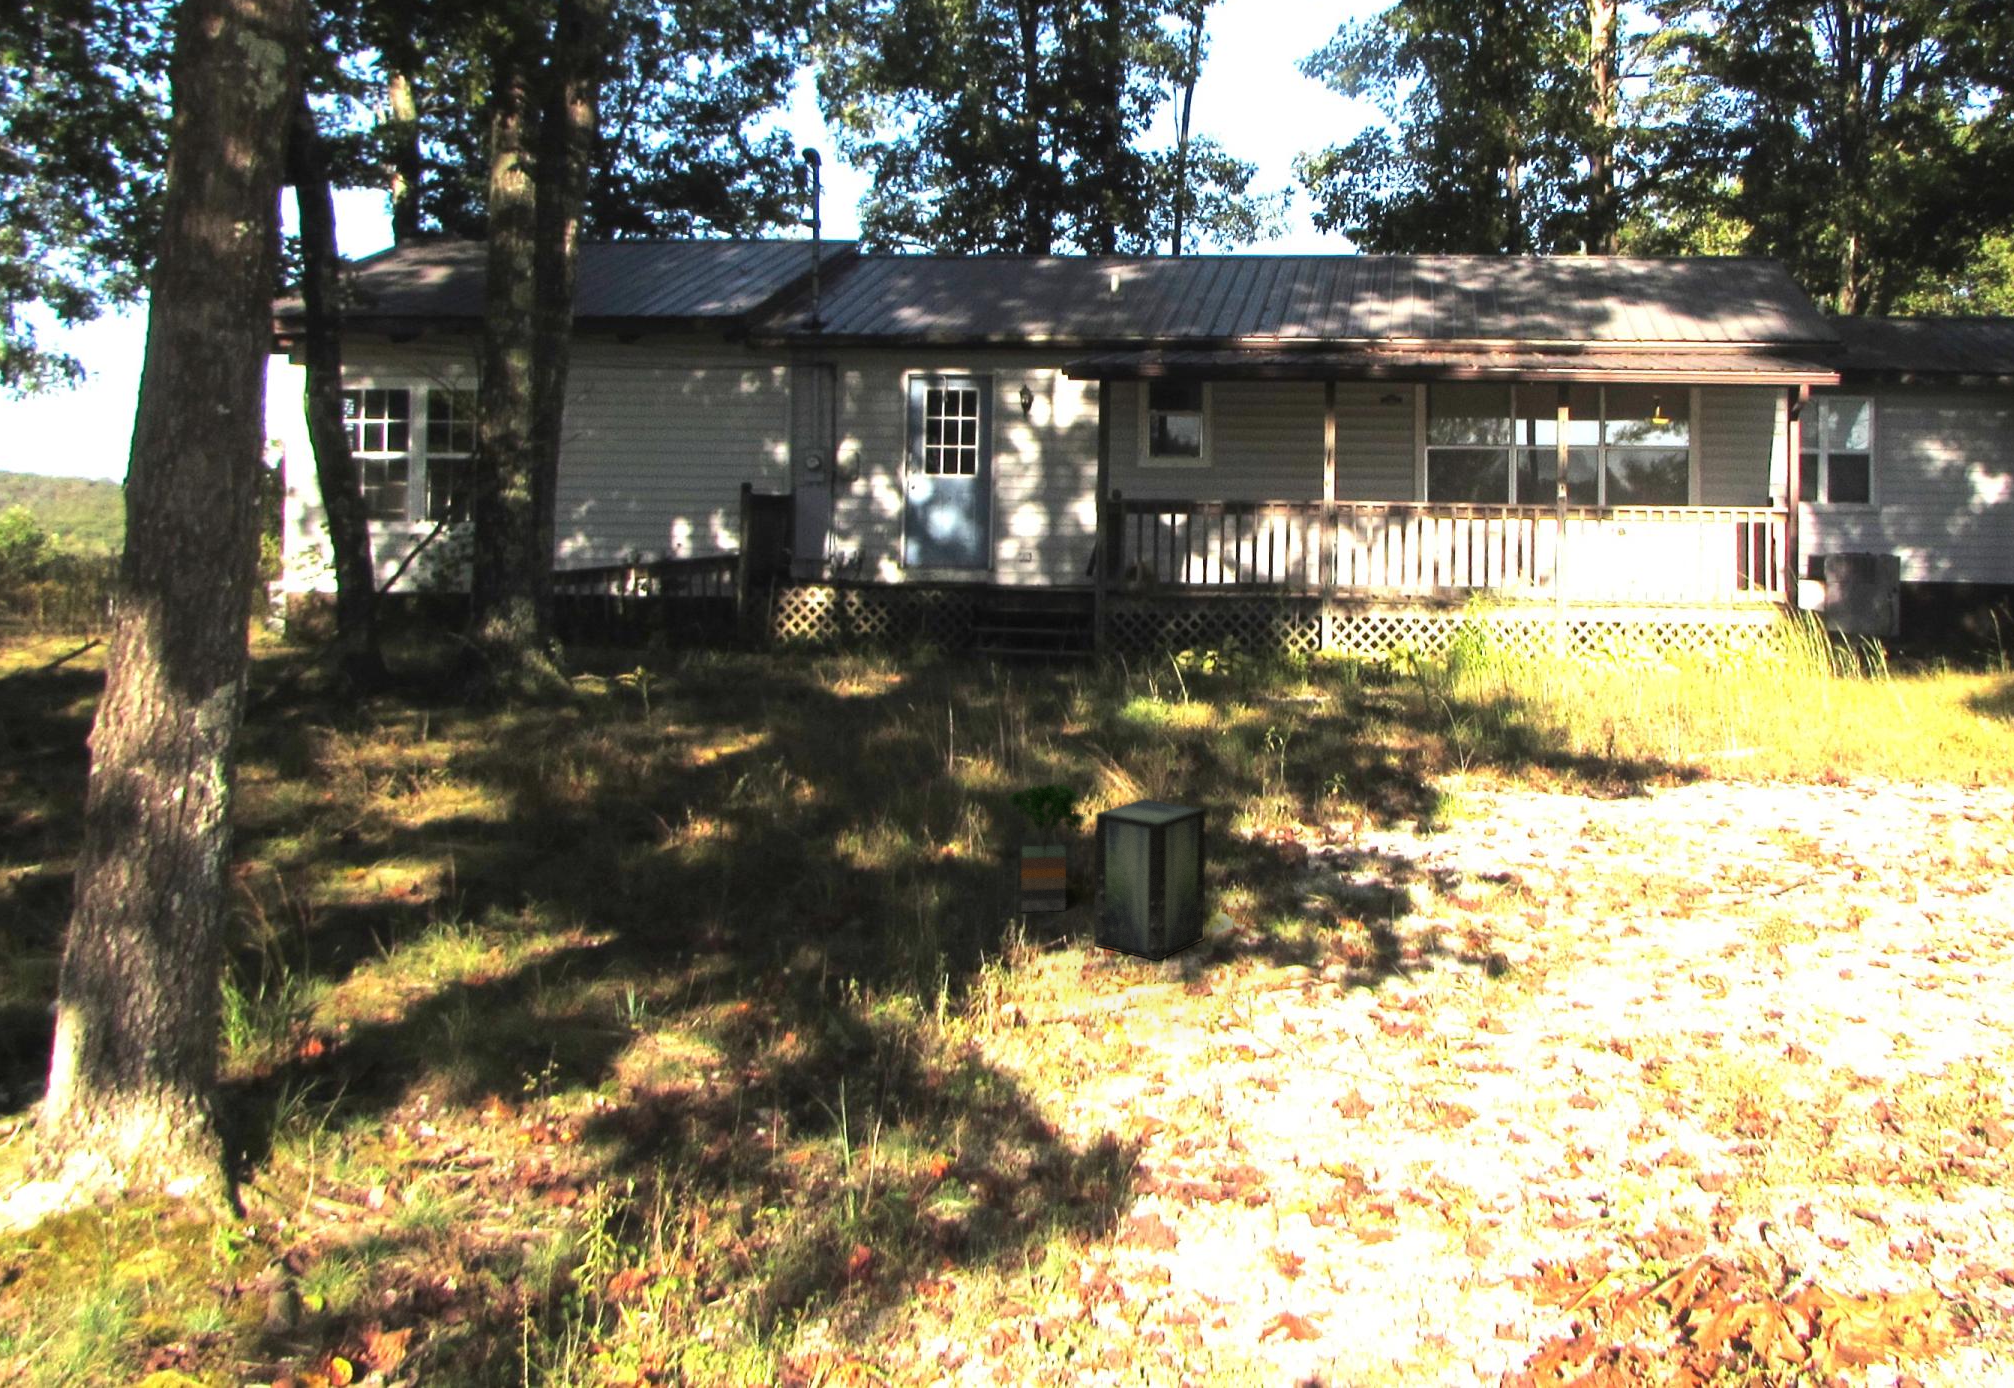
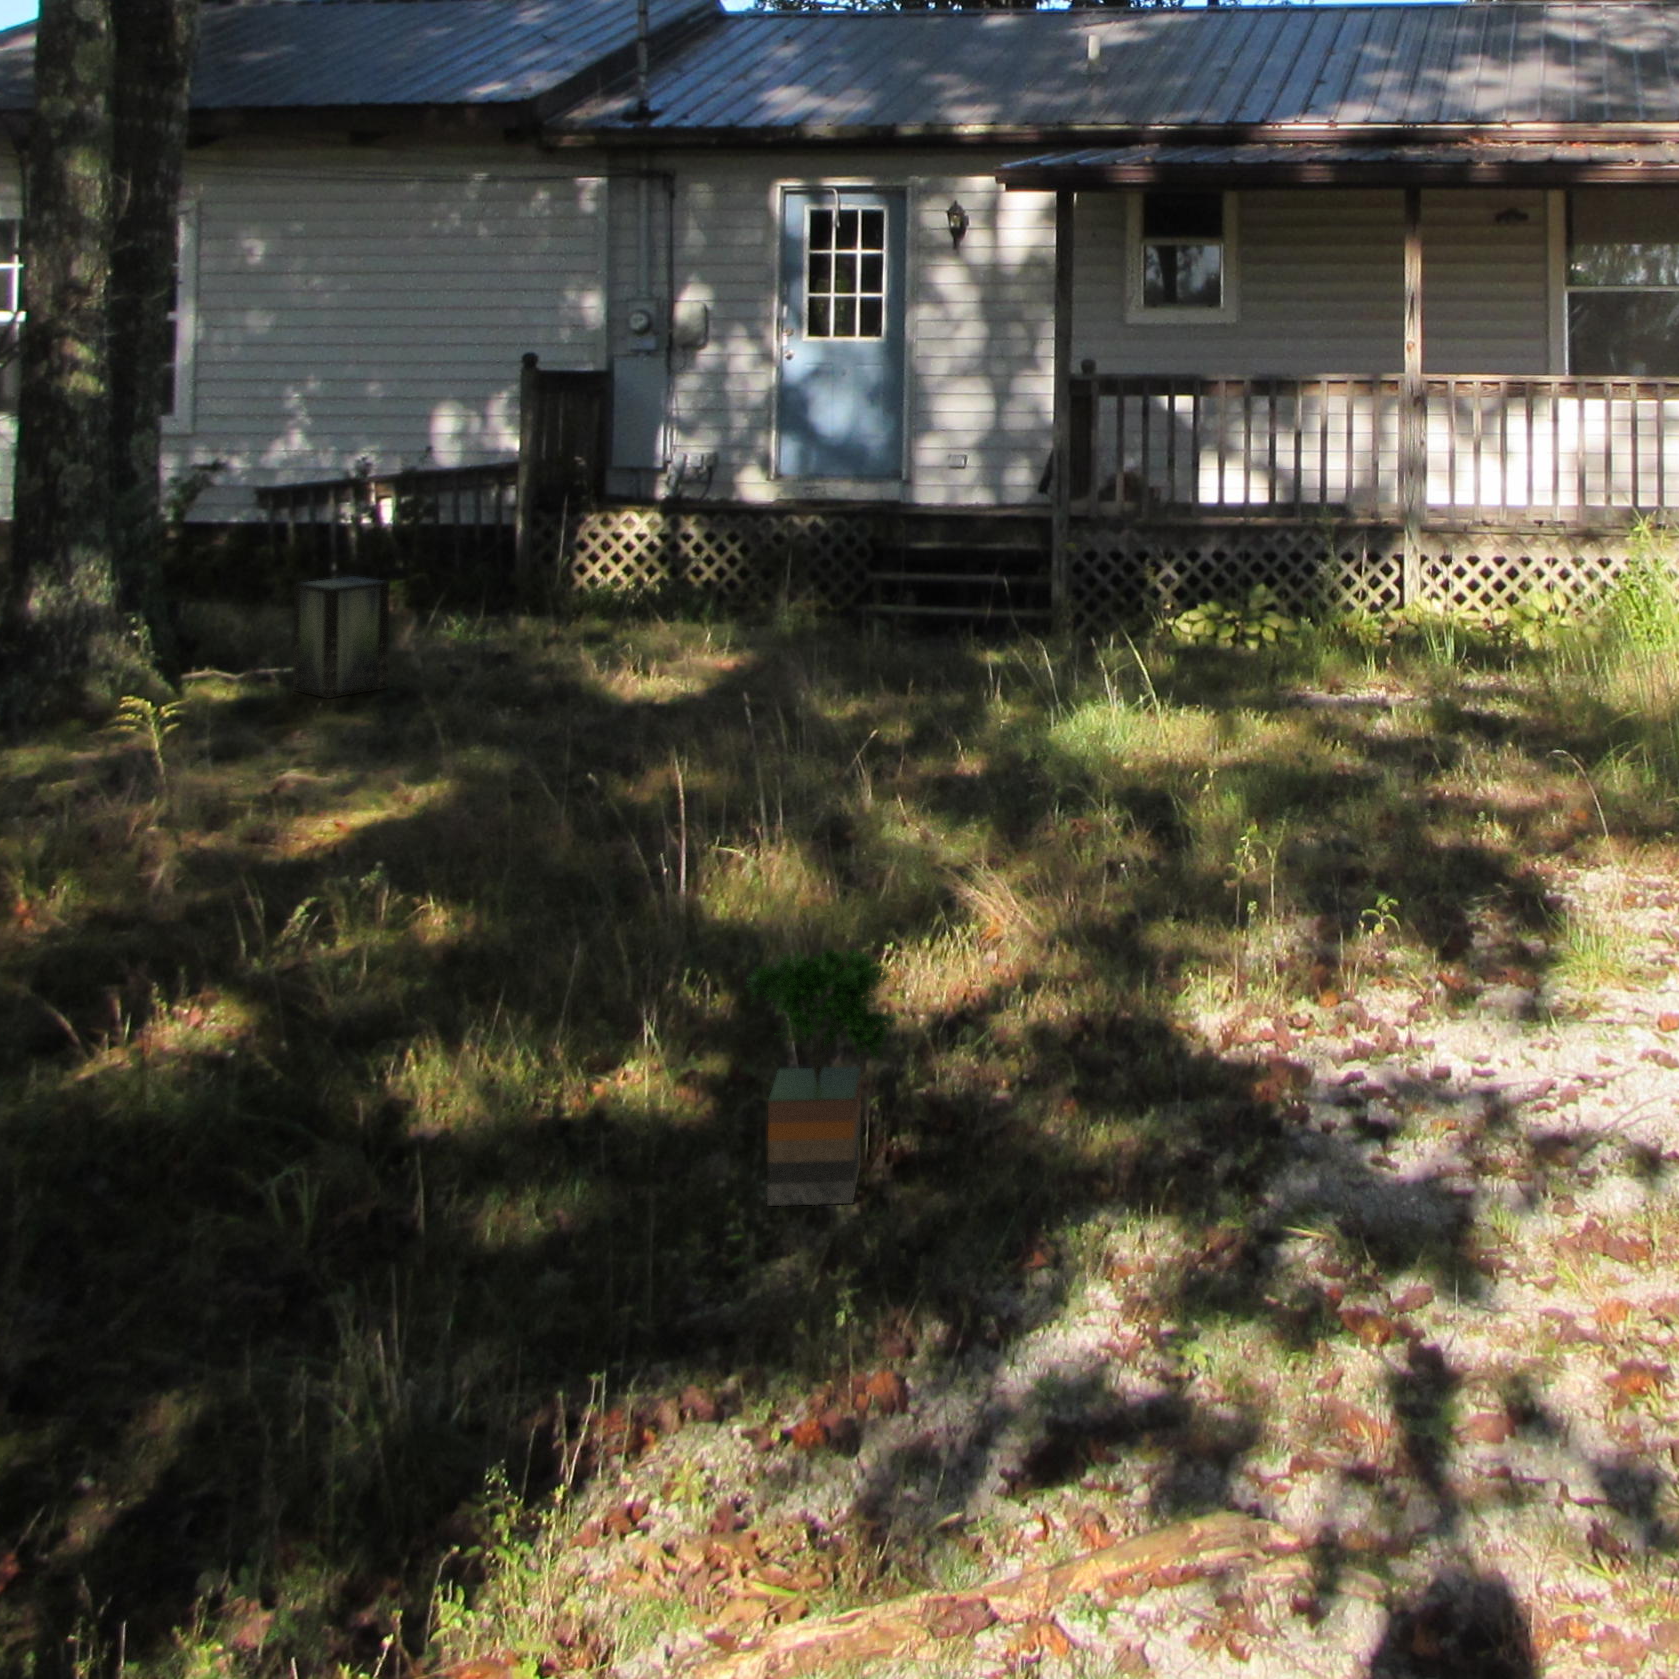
storage box: present [1094,799,1206,960] -> present [293,576,389,698]

